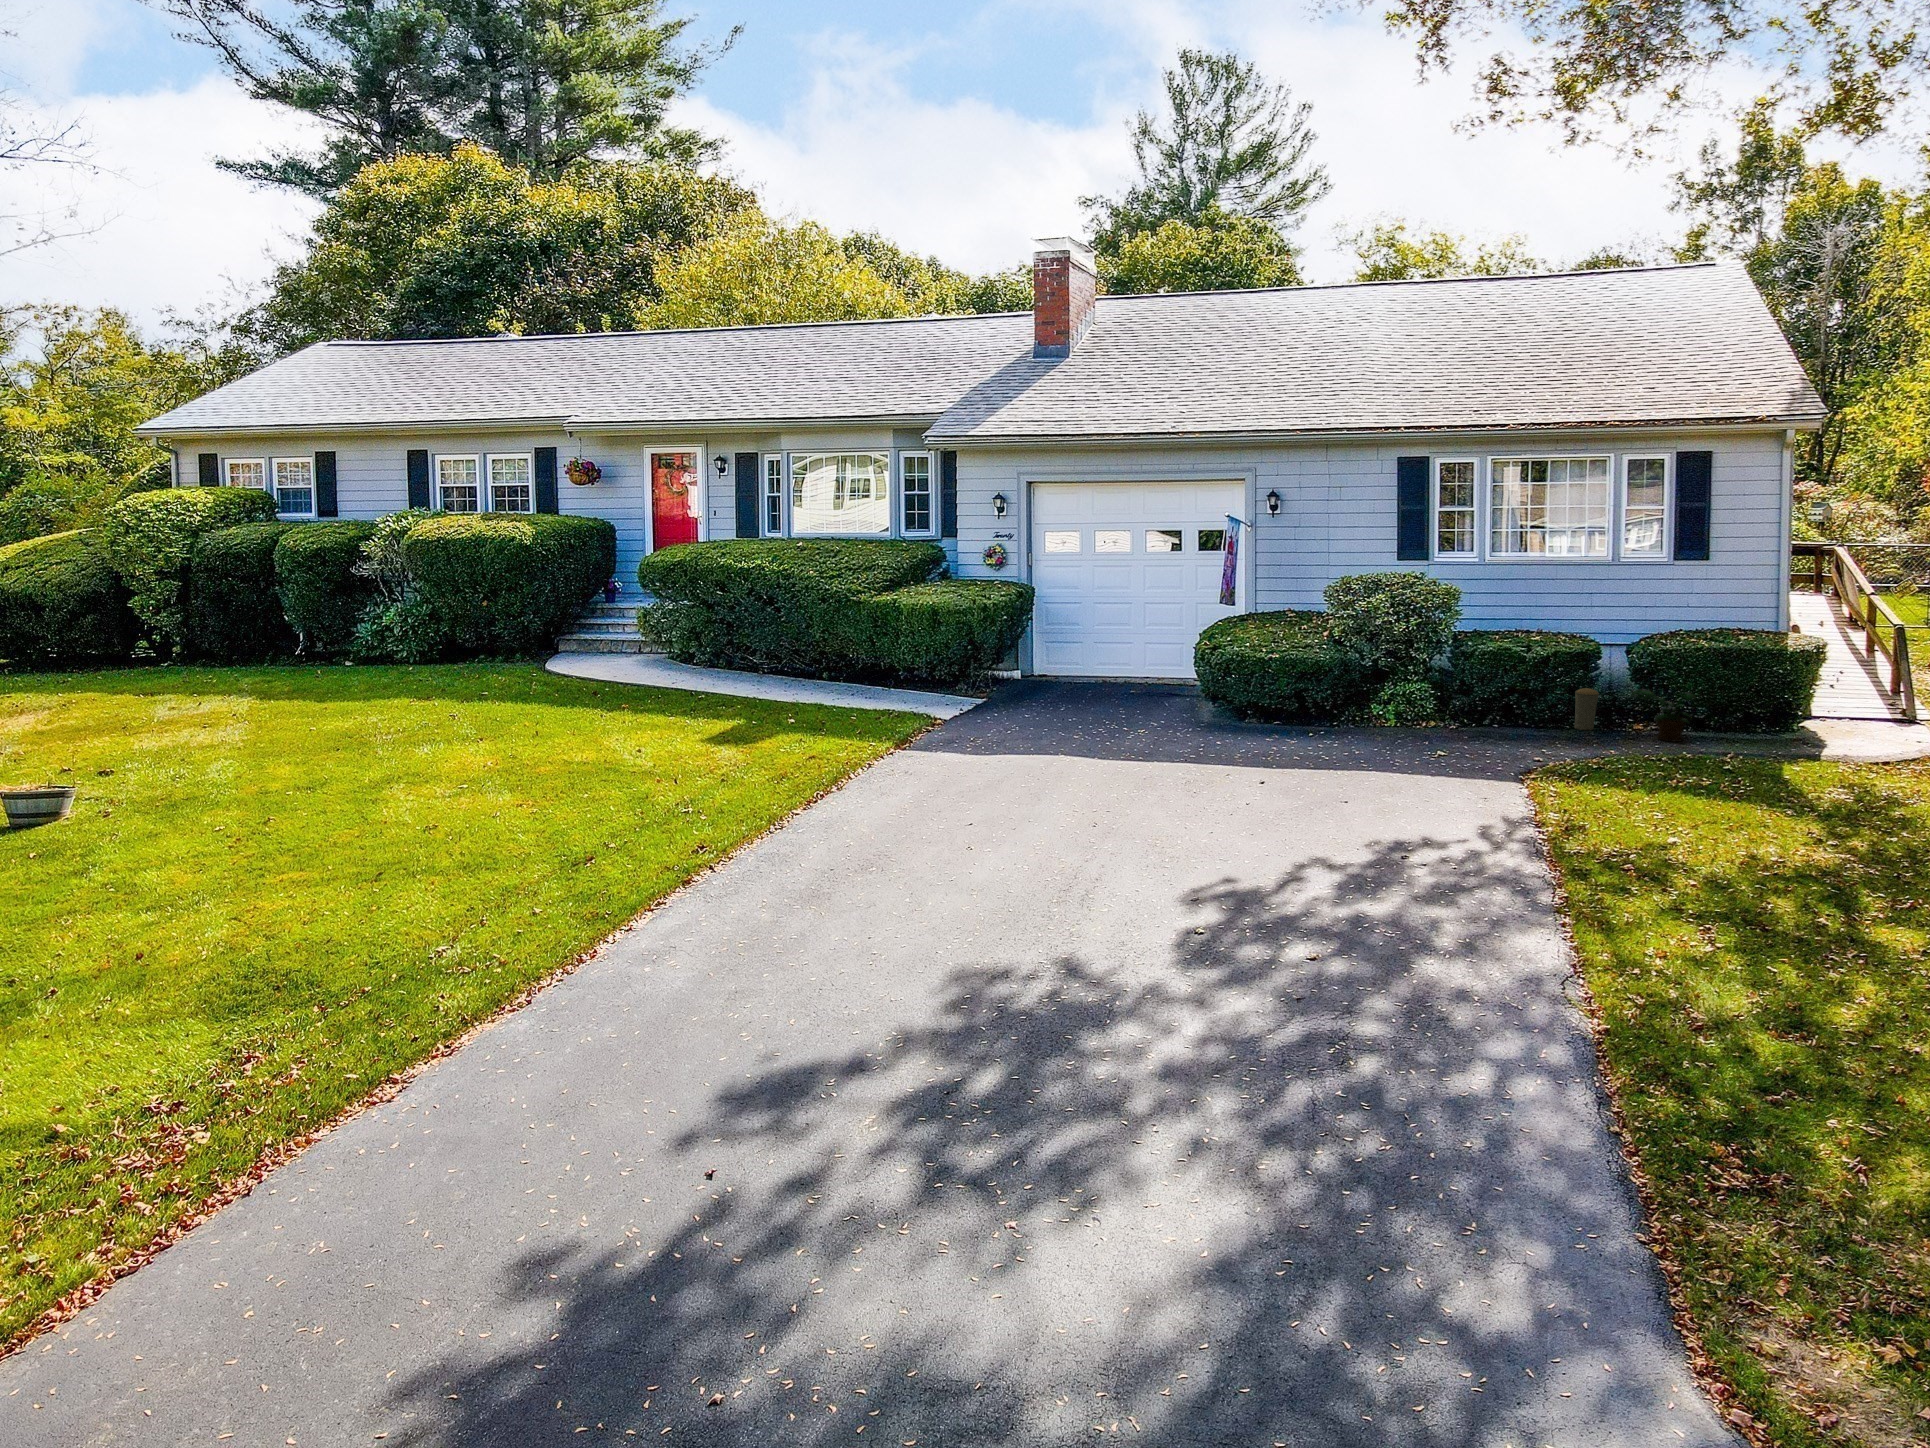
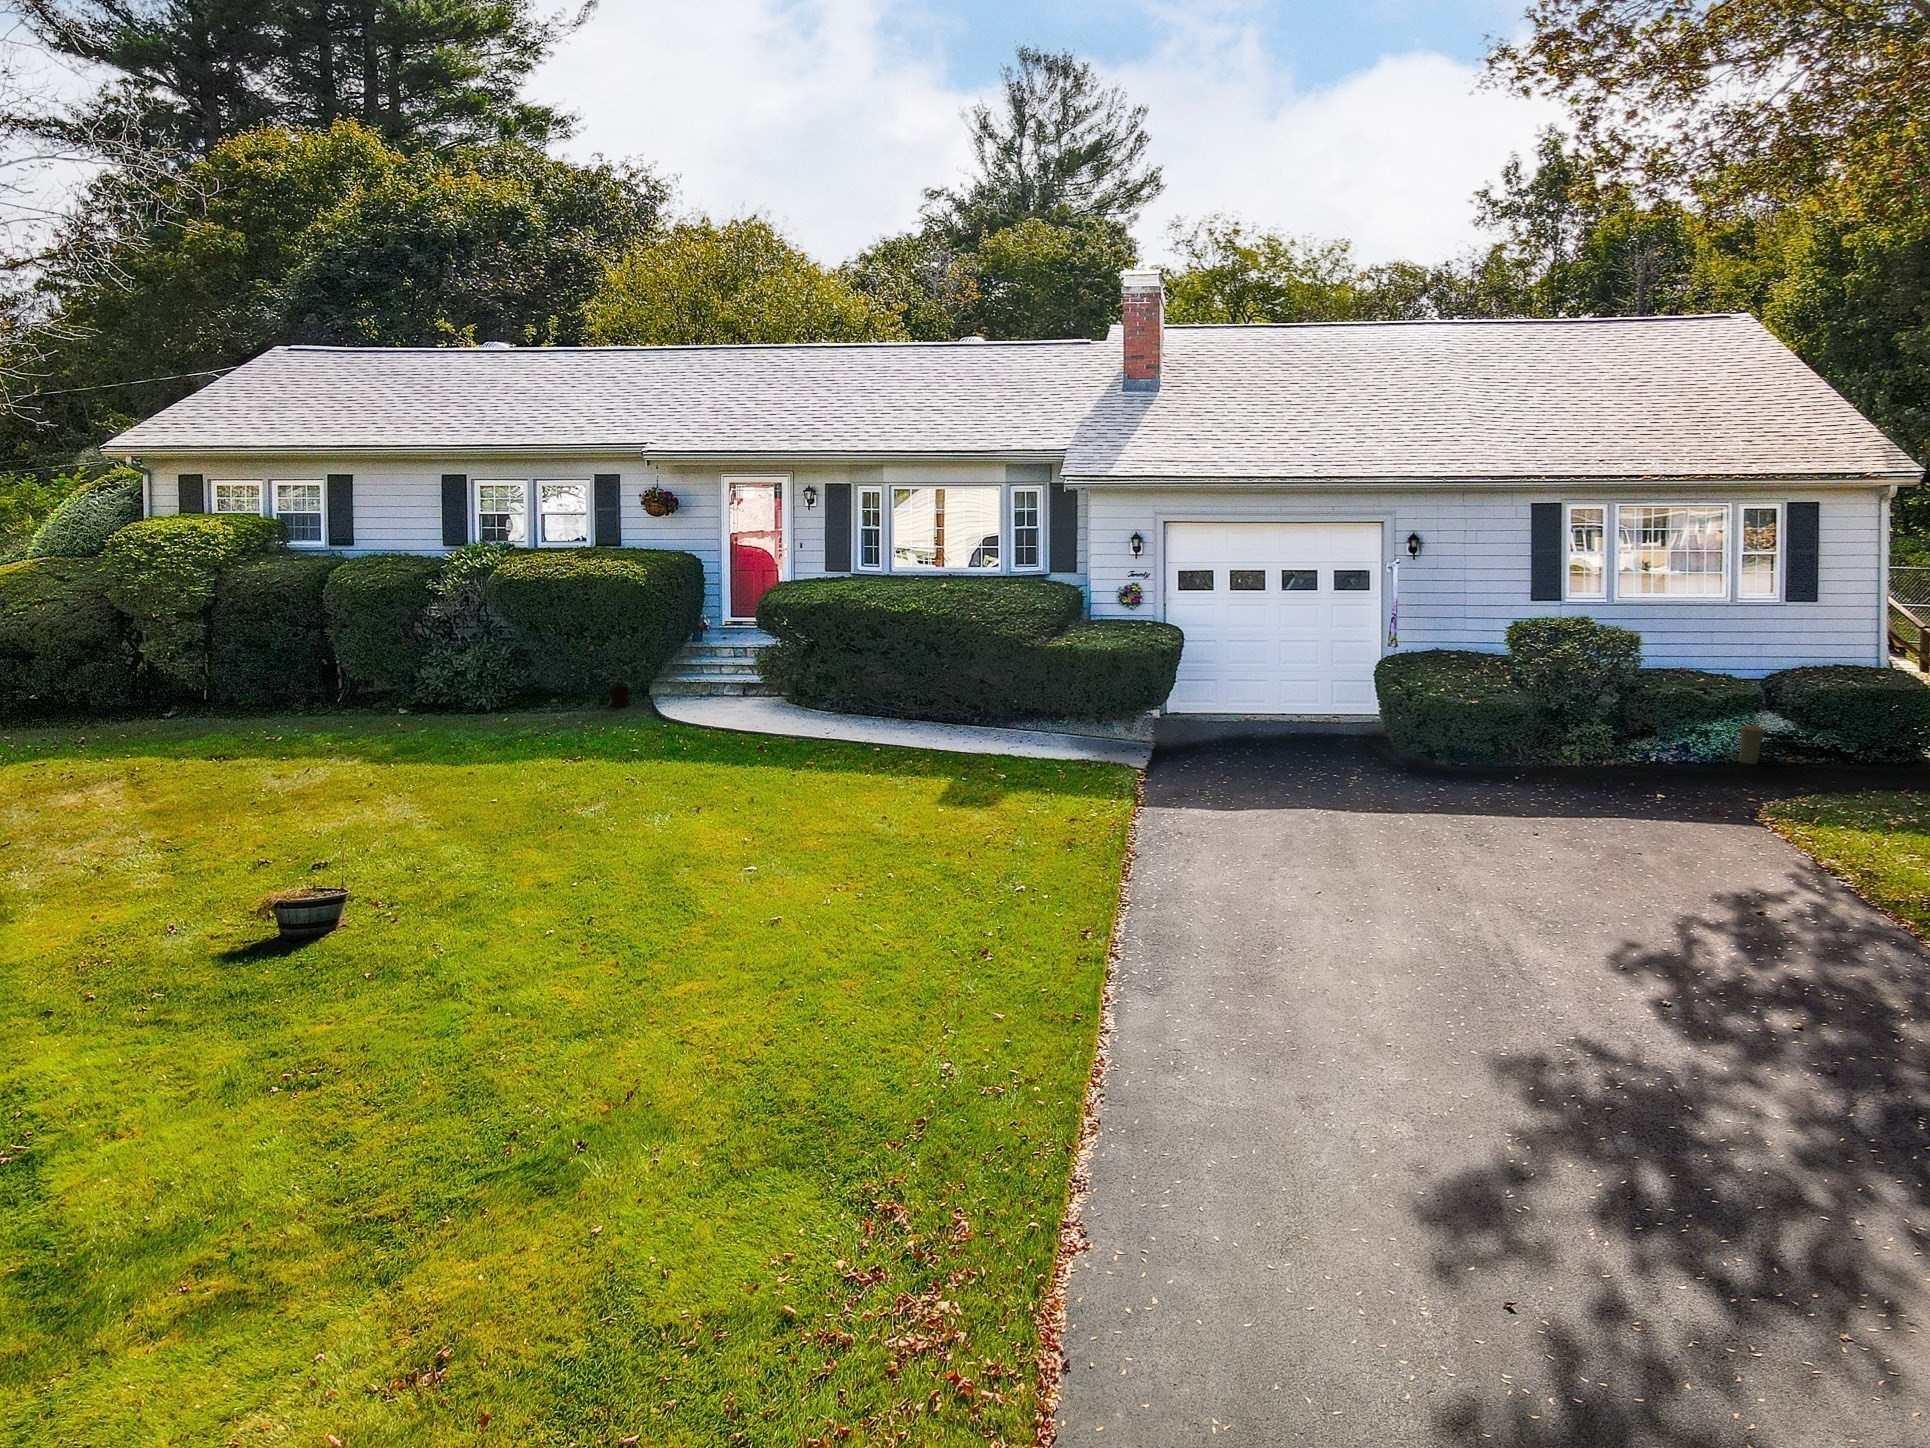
potted plant: present [1631,690,1696,742] -> present [589,667,632,707]

